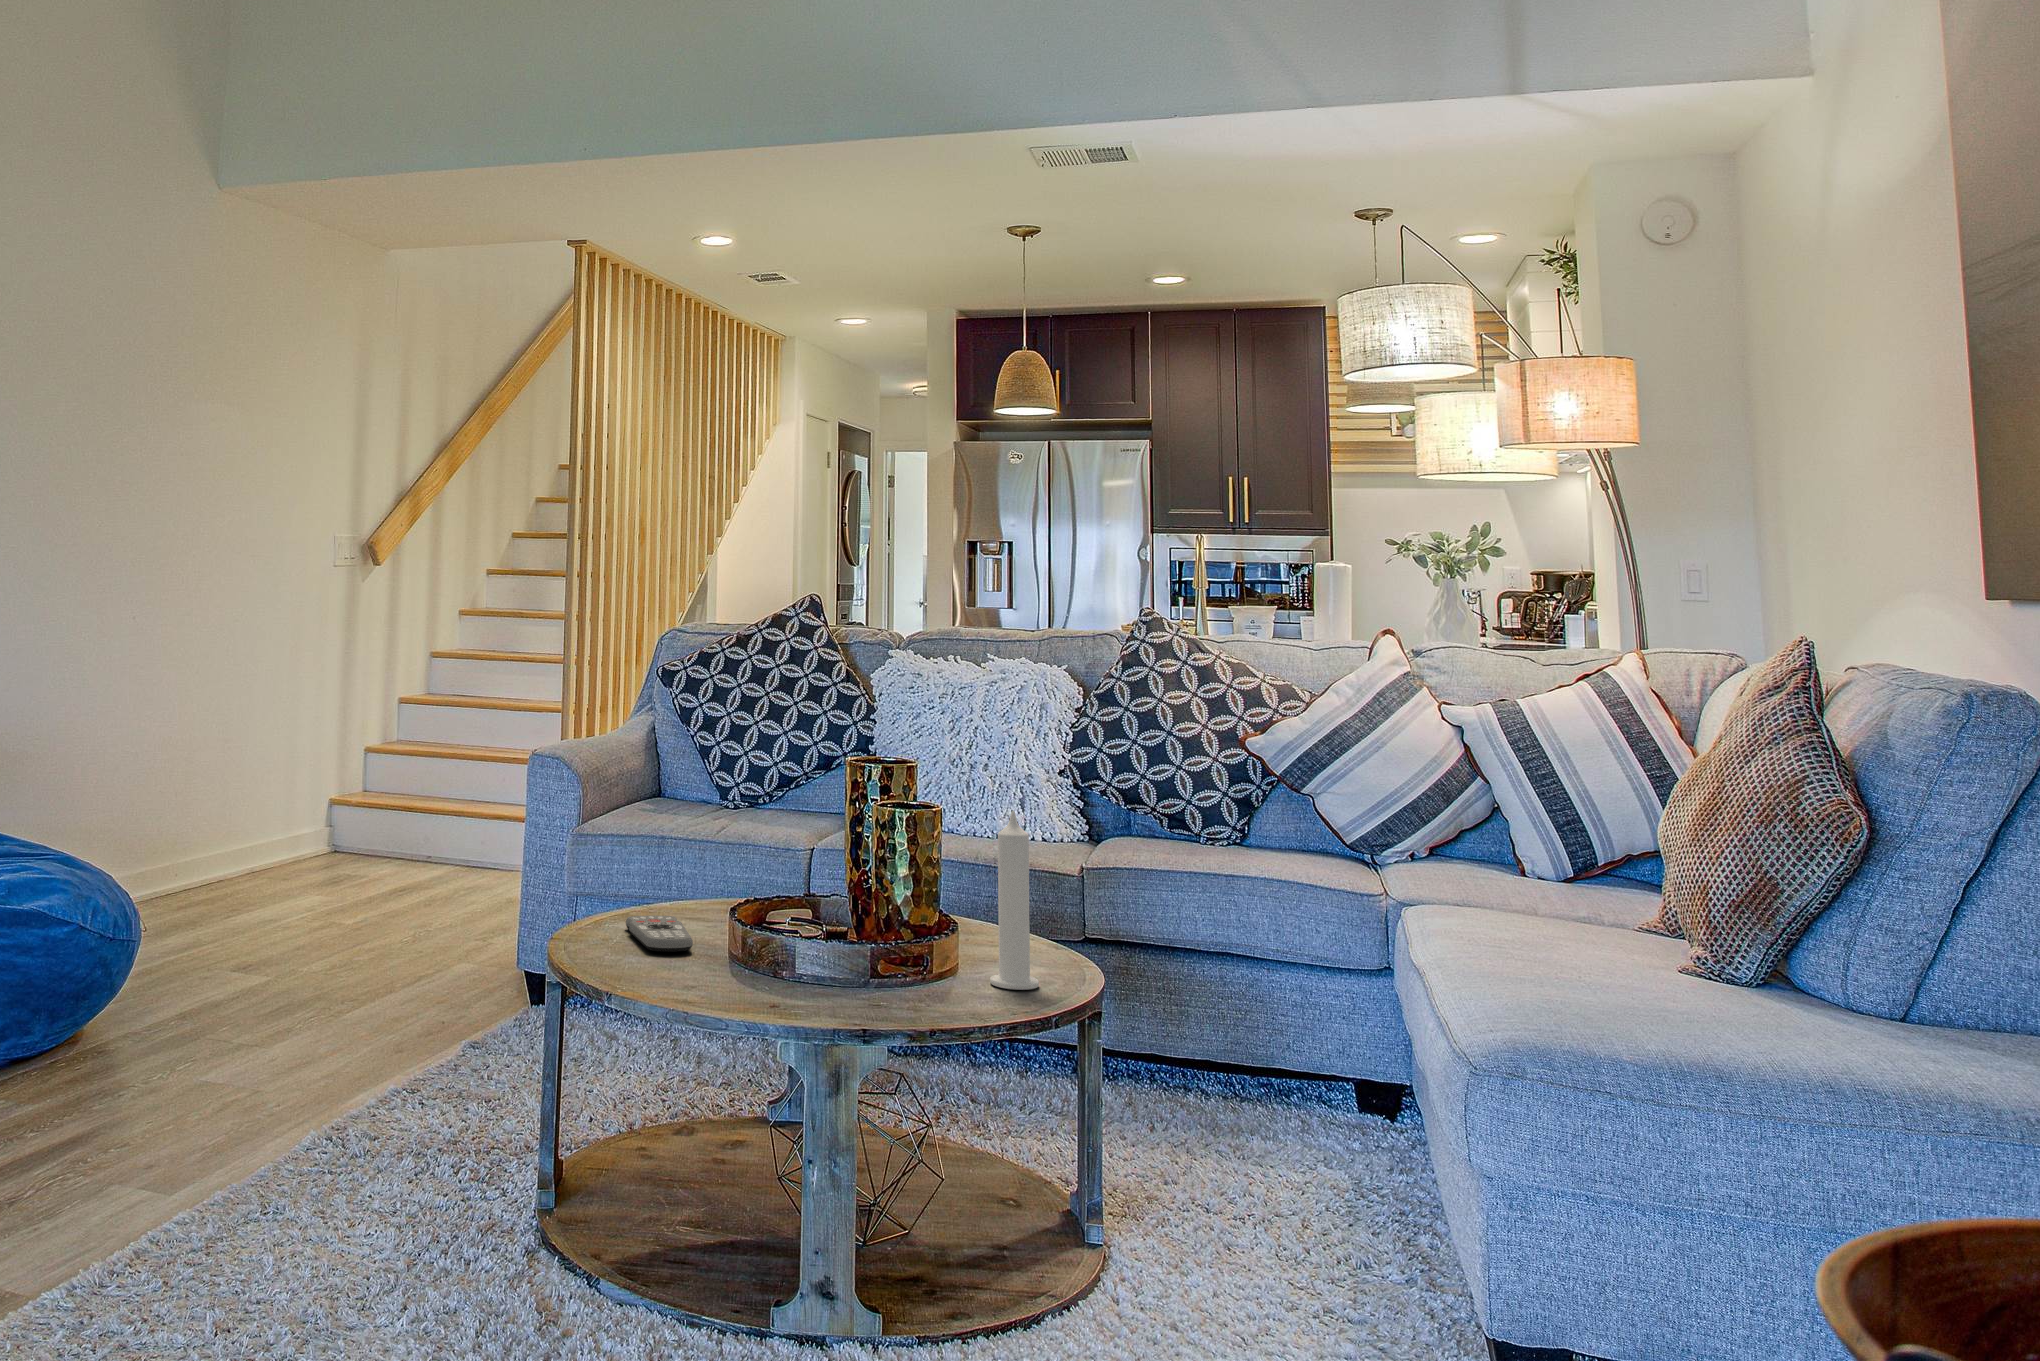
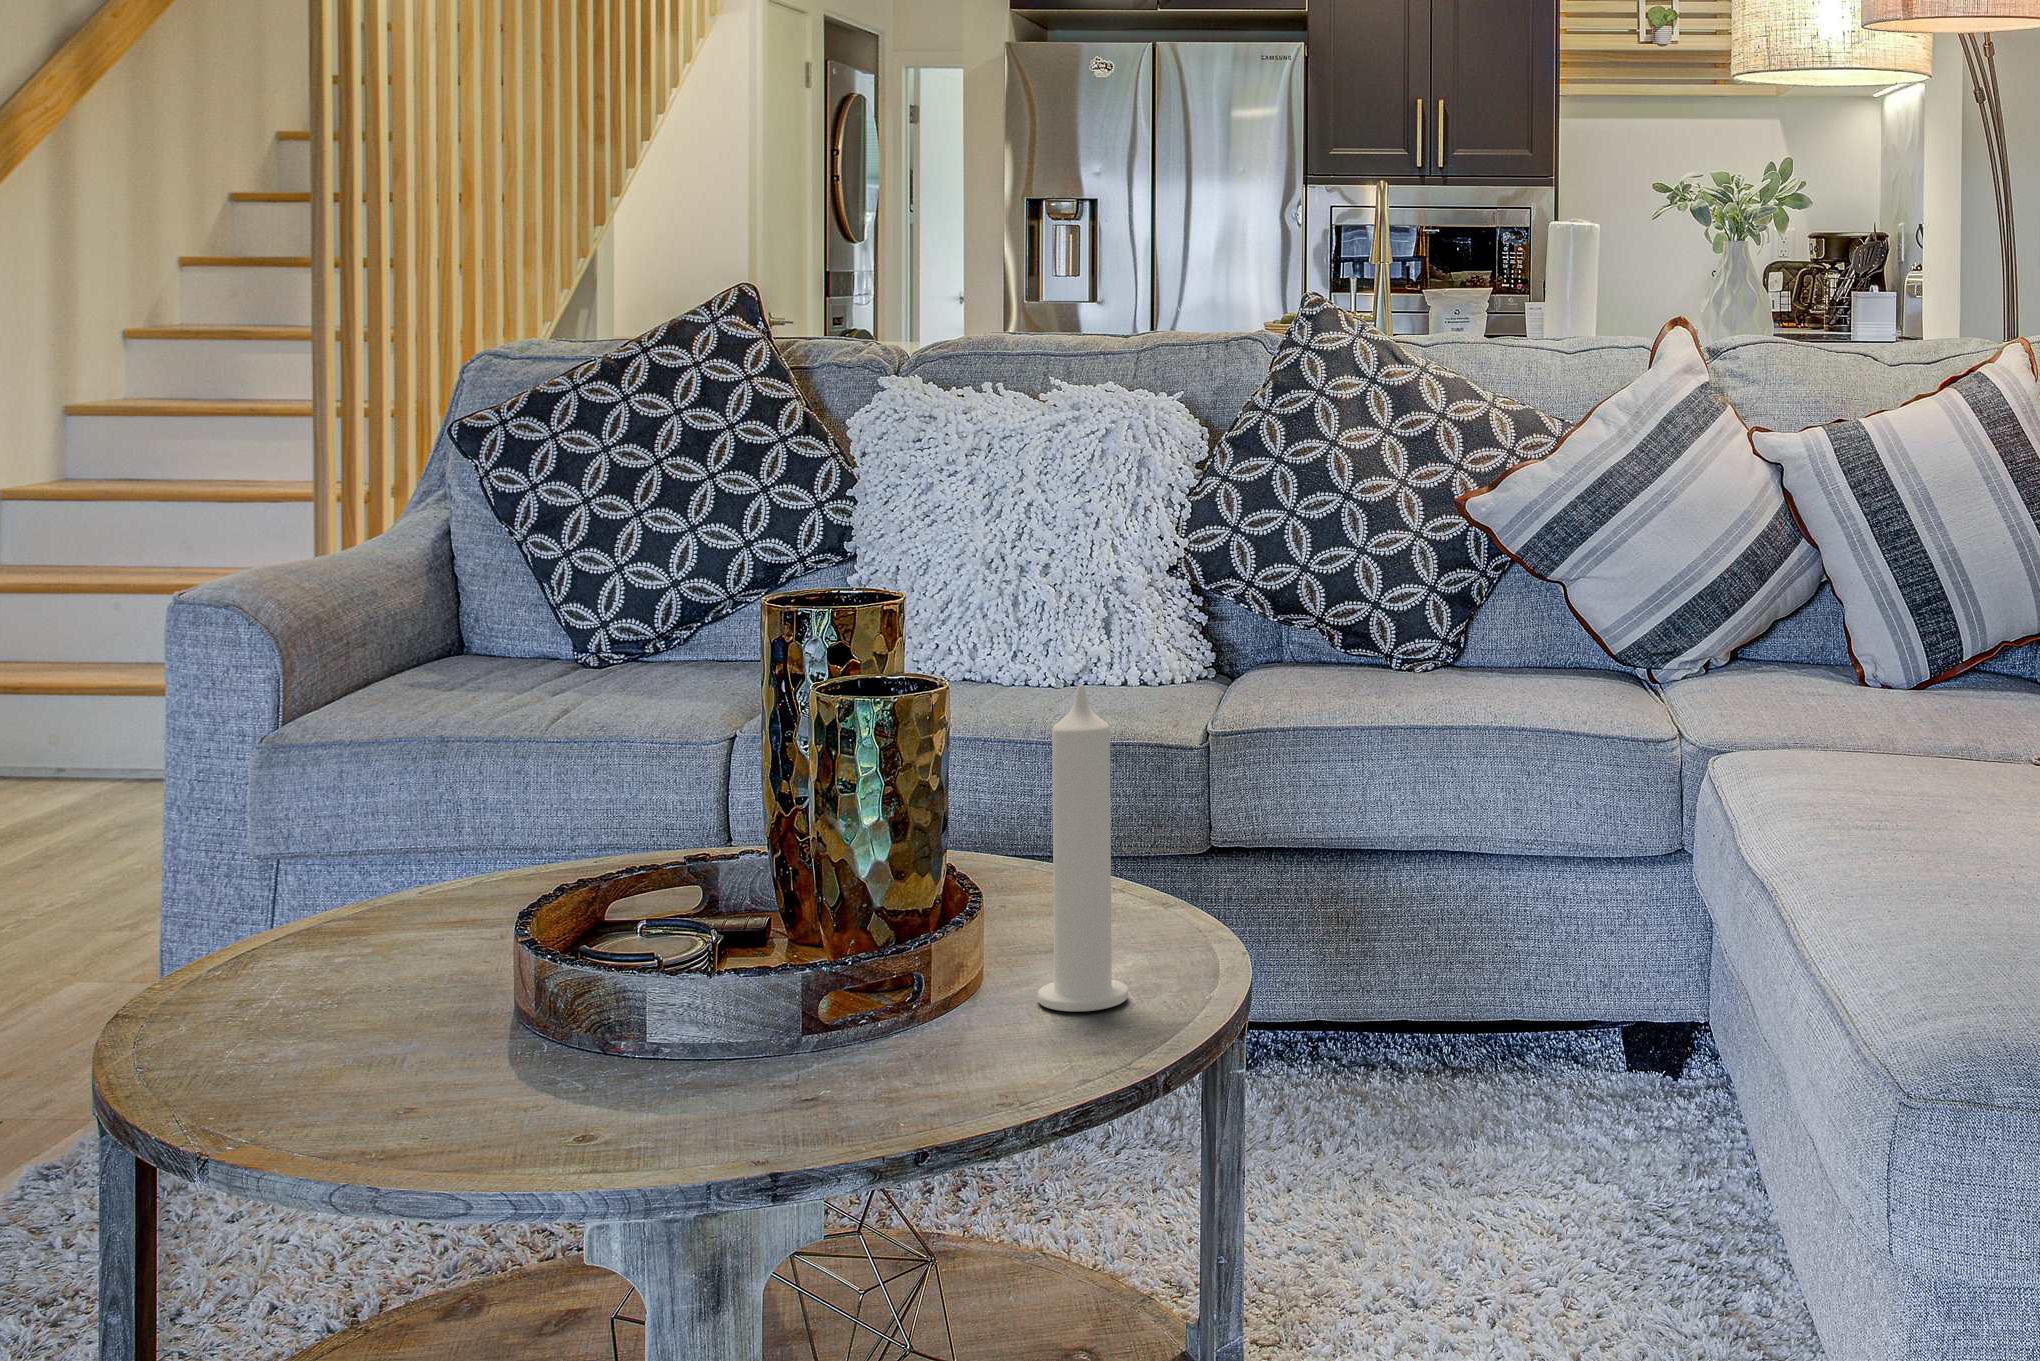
remote control: present [626,916,693,952] -> none [311,927,444,1013]

